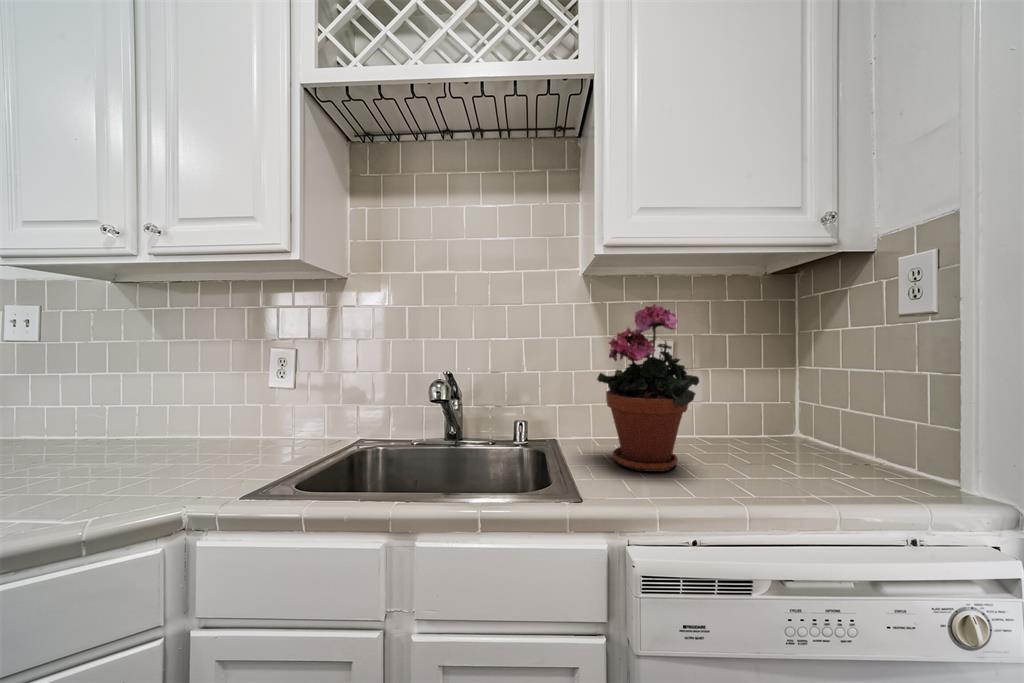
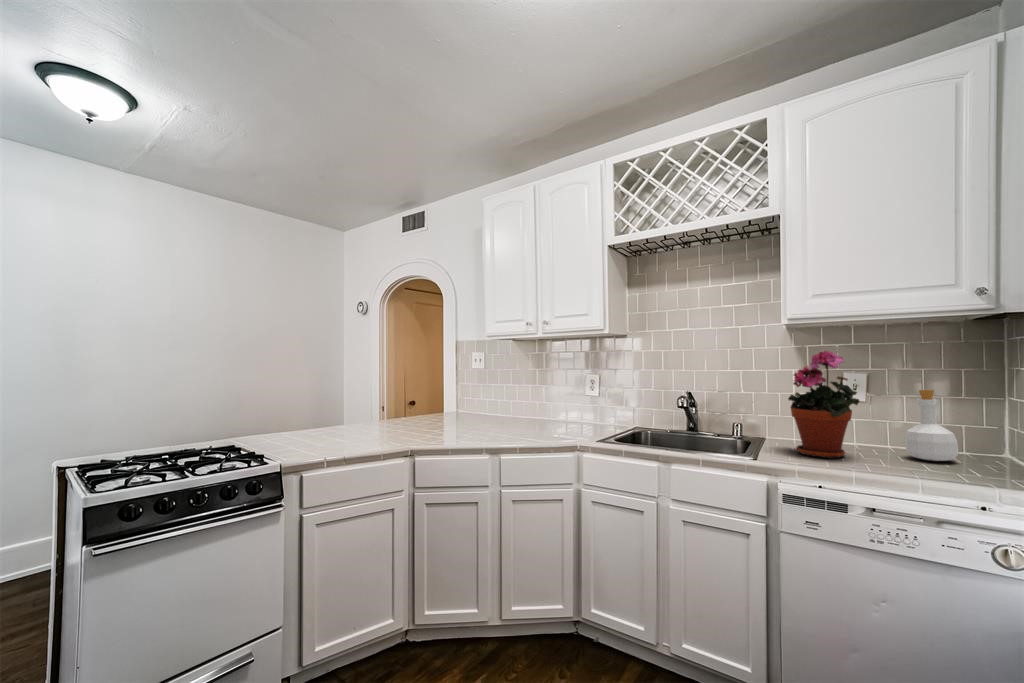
bottle: none [723,359,781,453] -> present [905,390,959,461]

